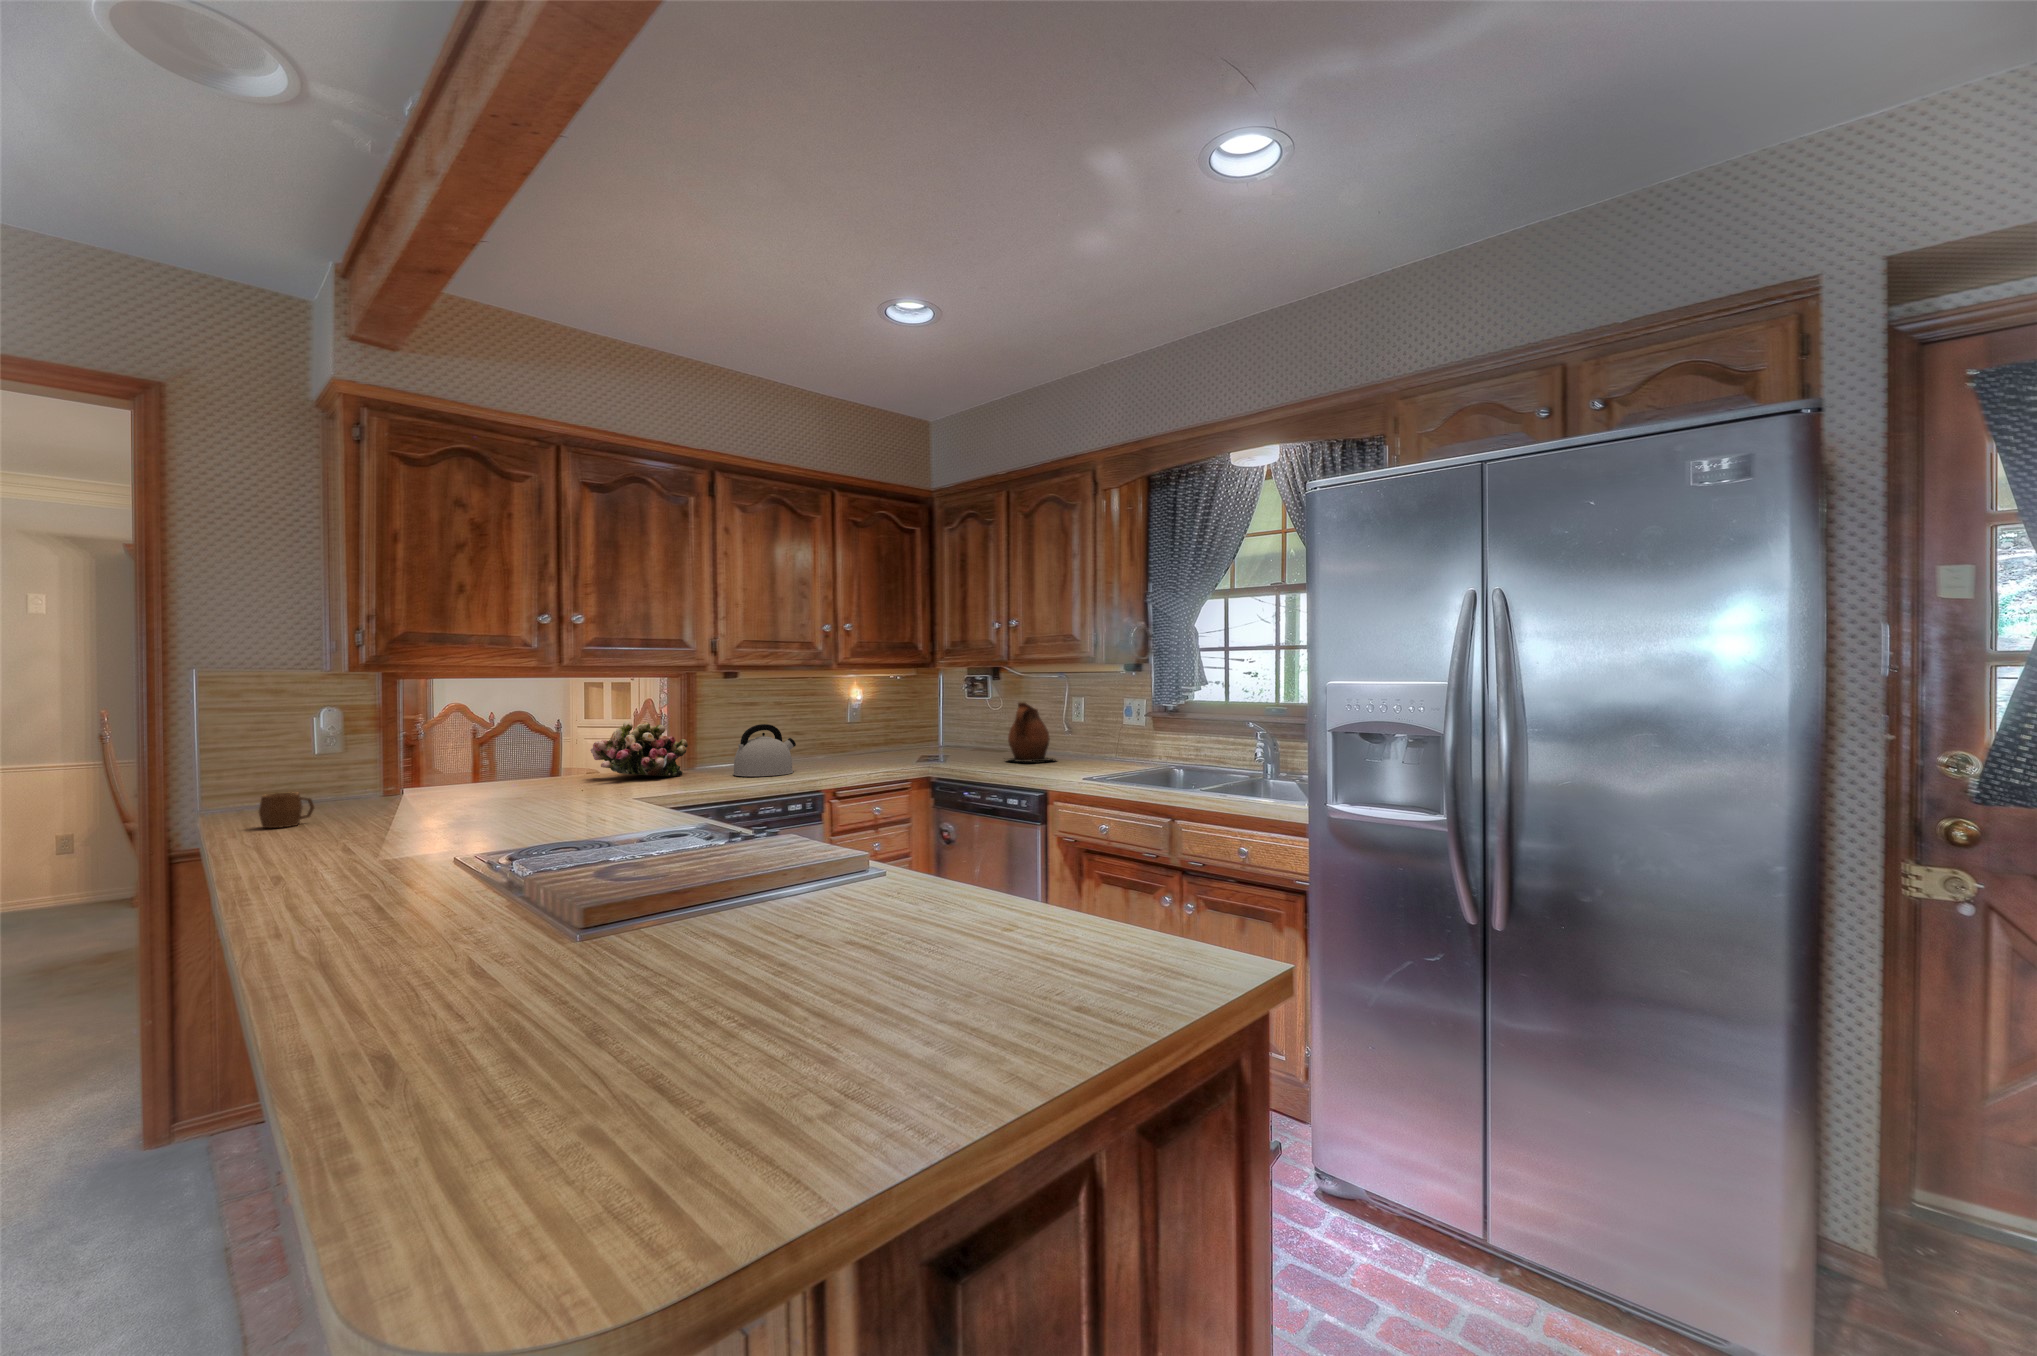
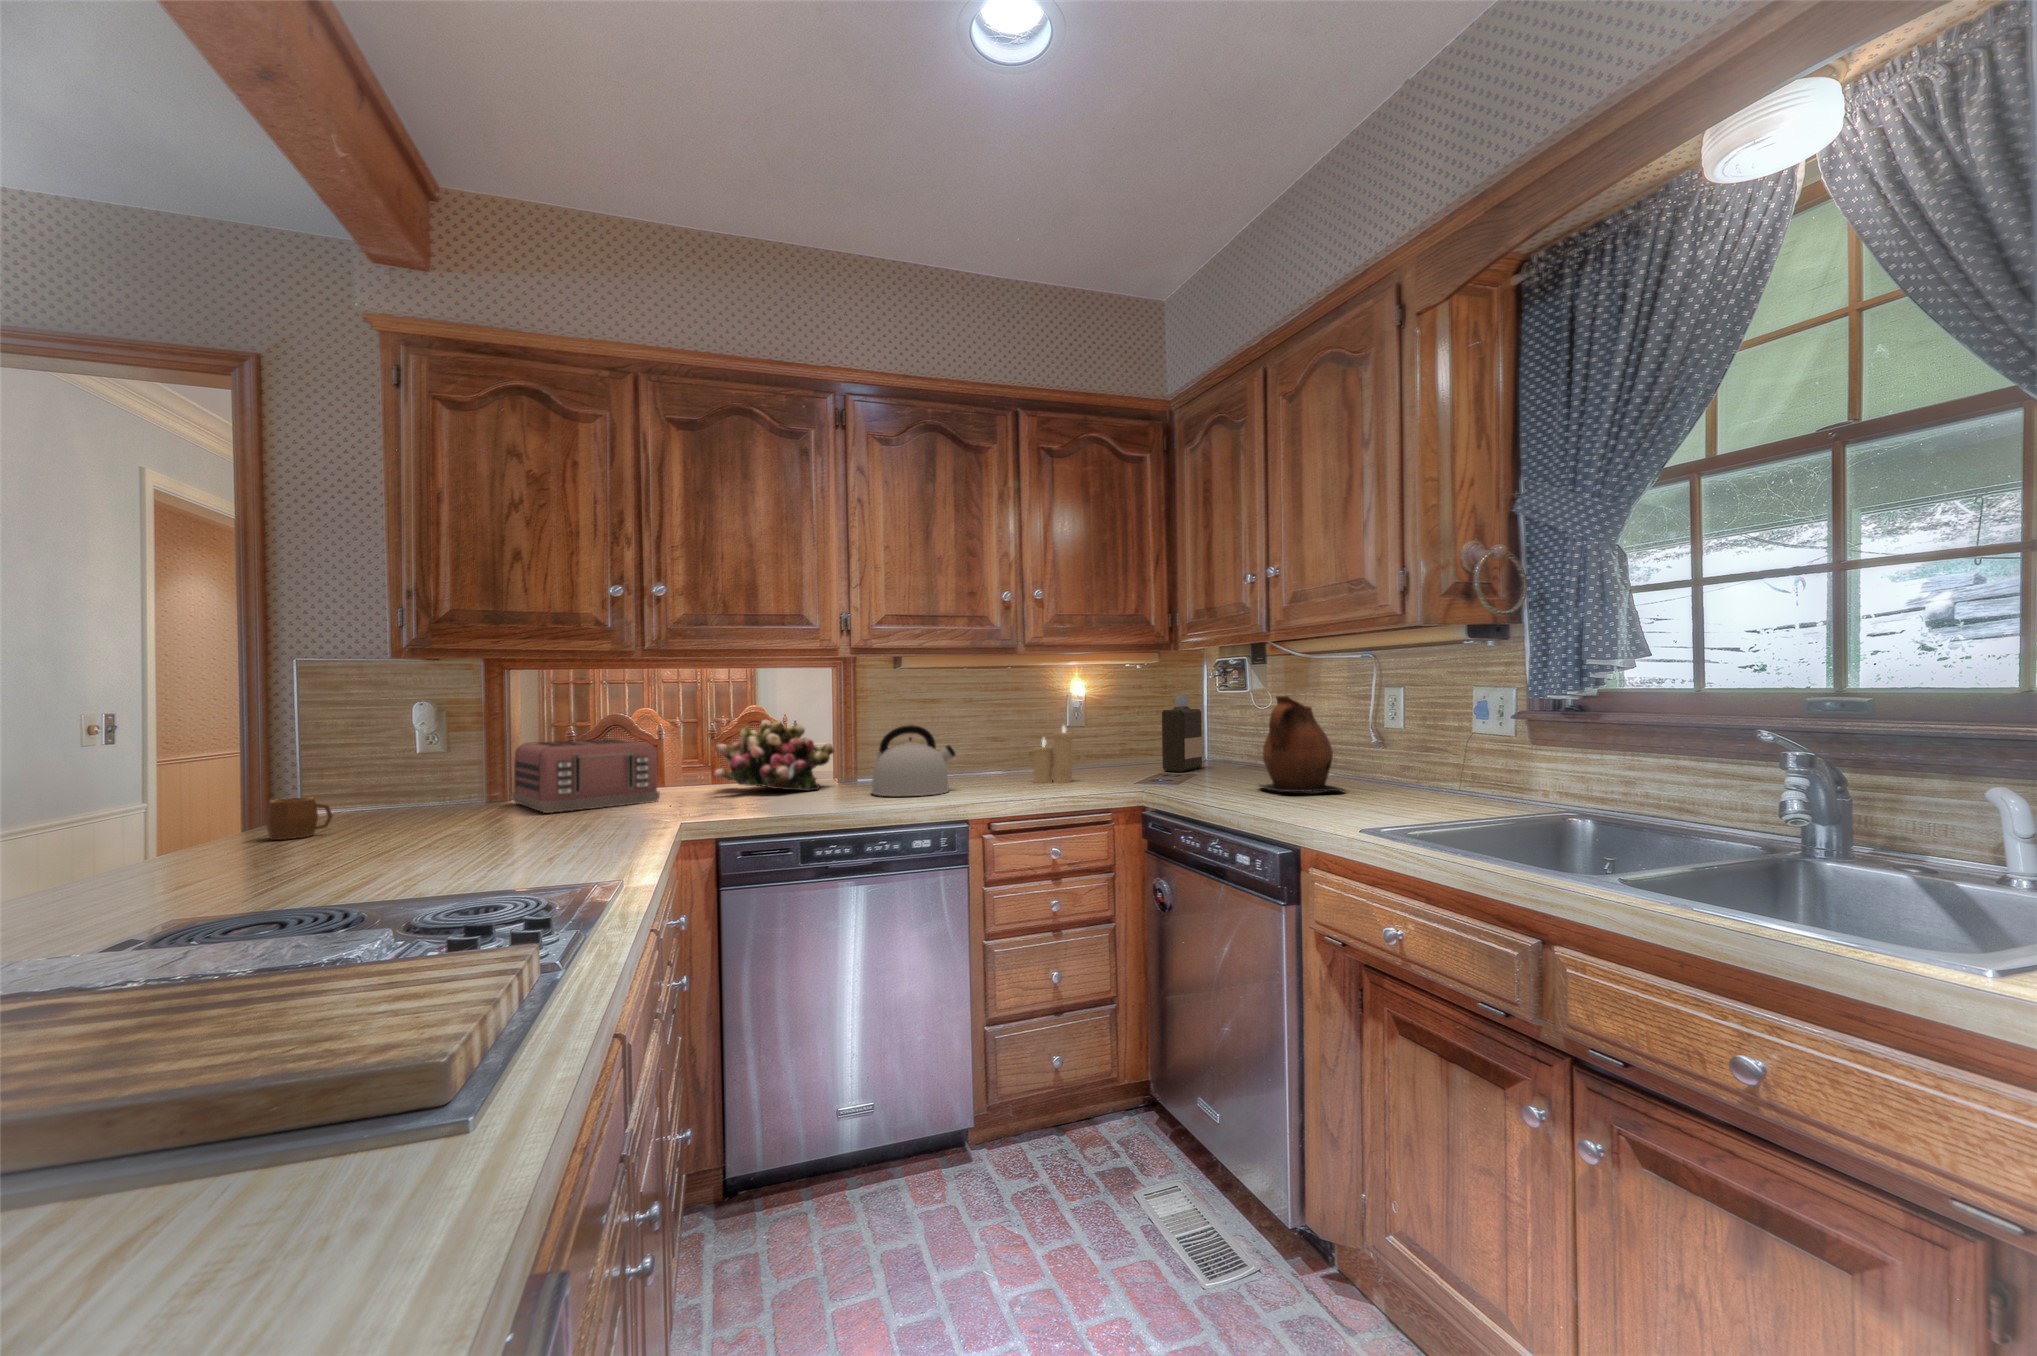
bottle: none [927,700,952,754] -> present [1162,694,1202,772]
candle: none [846,722,874,764] -> present [1033,726,1073,783]
toaster: none [412,740,559,800] -> present [512,739,660,813]

